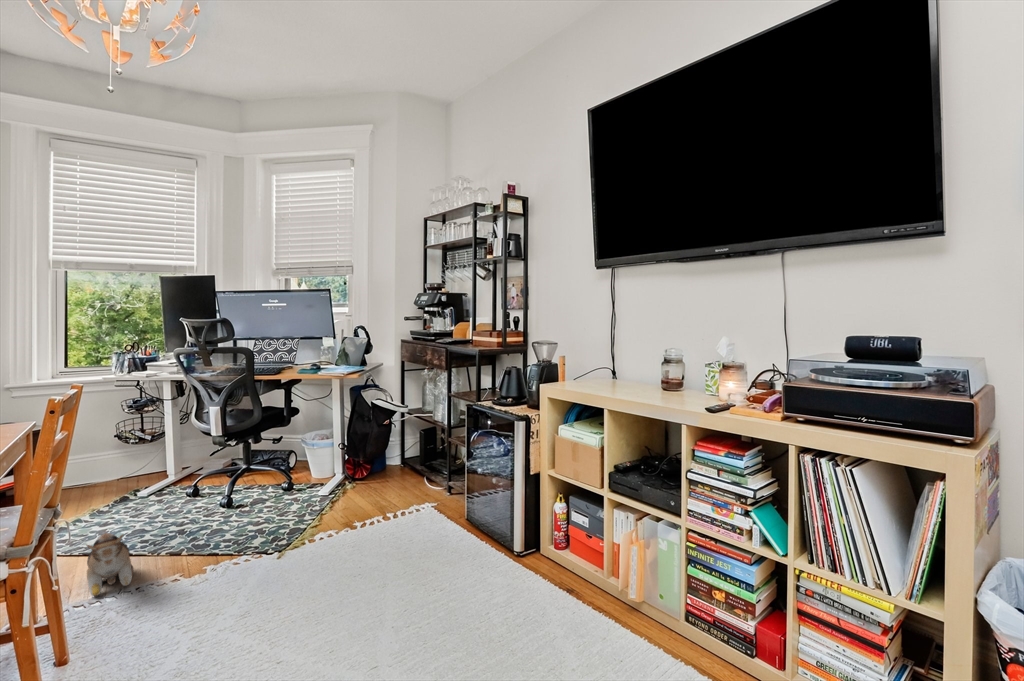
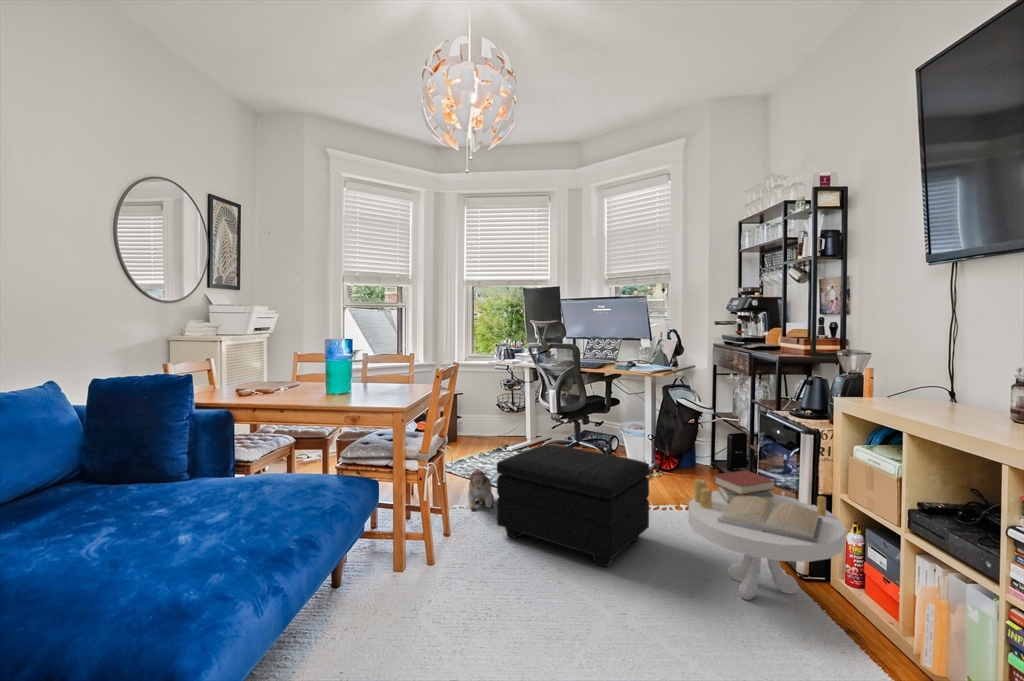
side table: none [419,464,563,599] -> present [688,470,846,600]
footstool: none [148,474,366,619] -> present [497,445,649,567]

